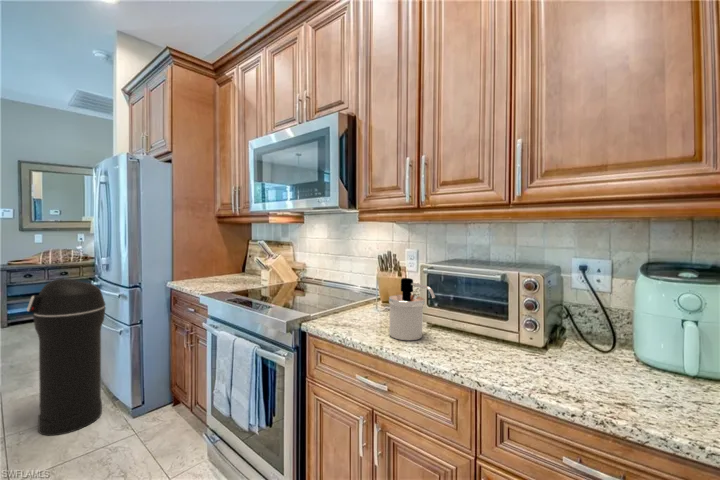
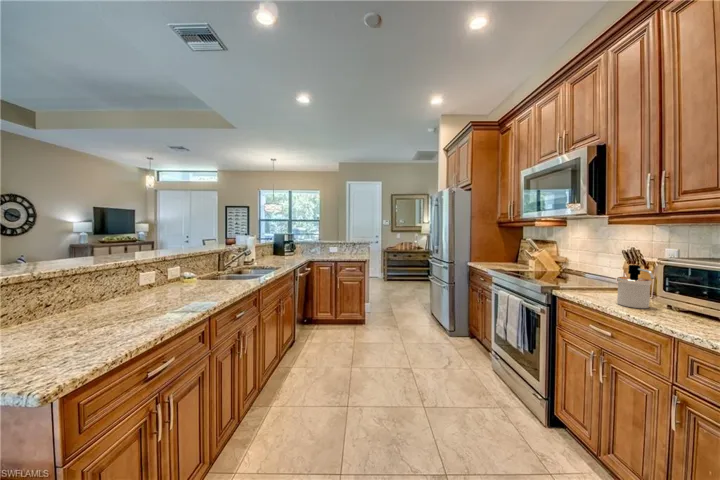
trash can: present [27,279,105,435] -> none [406,257,437,334]

